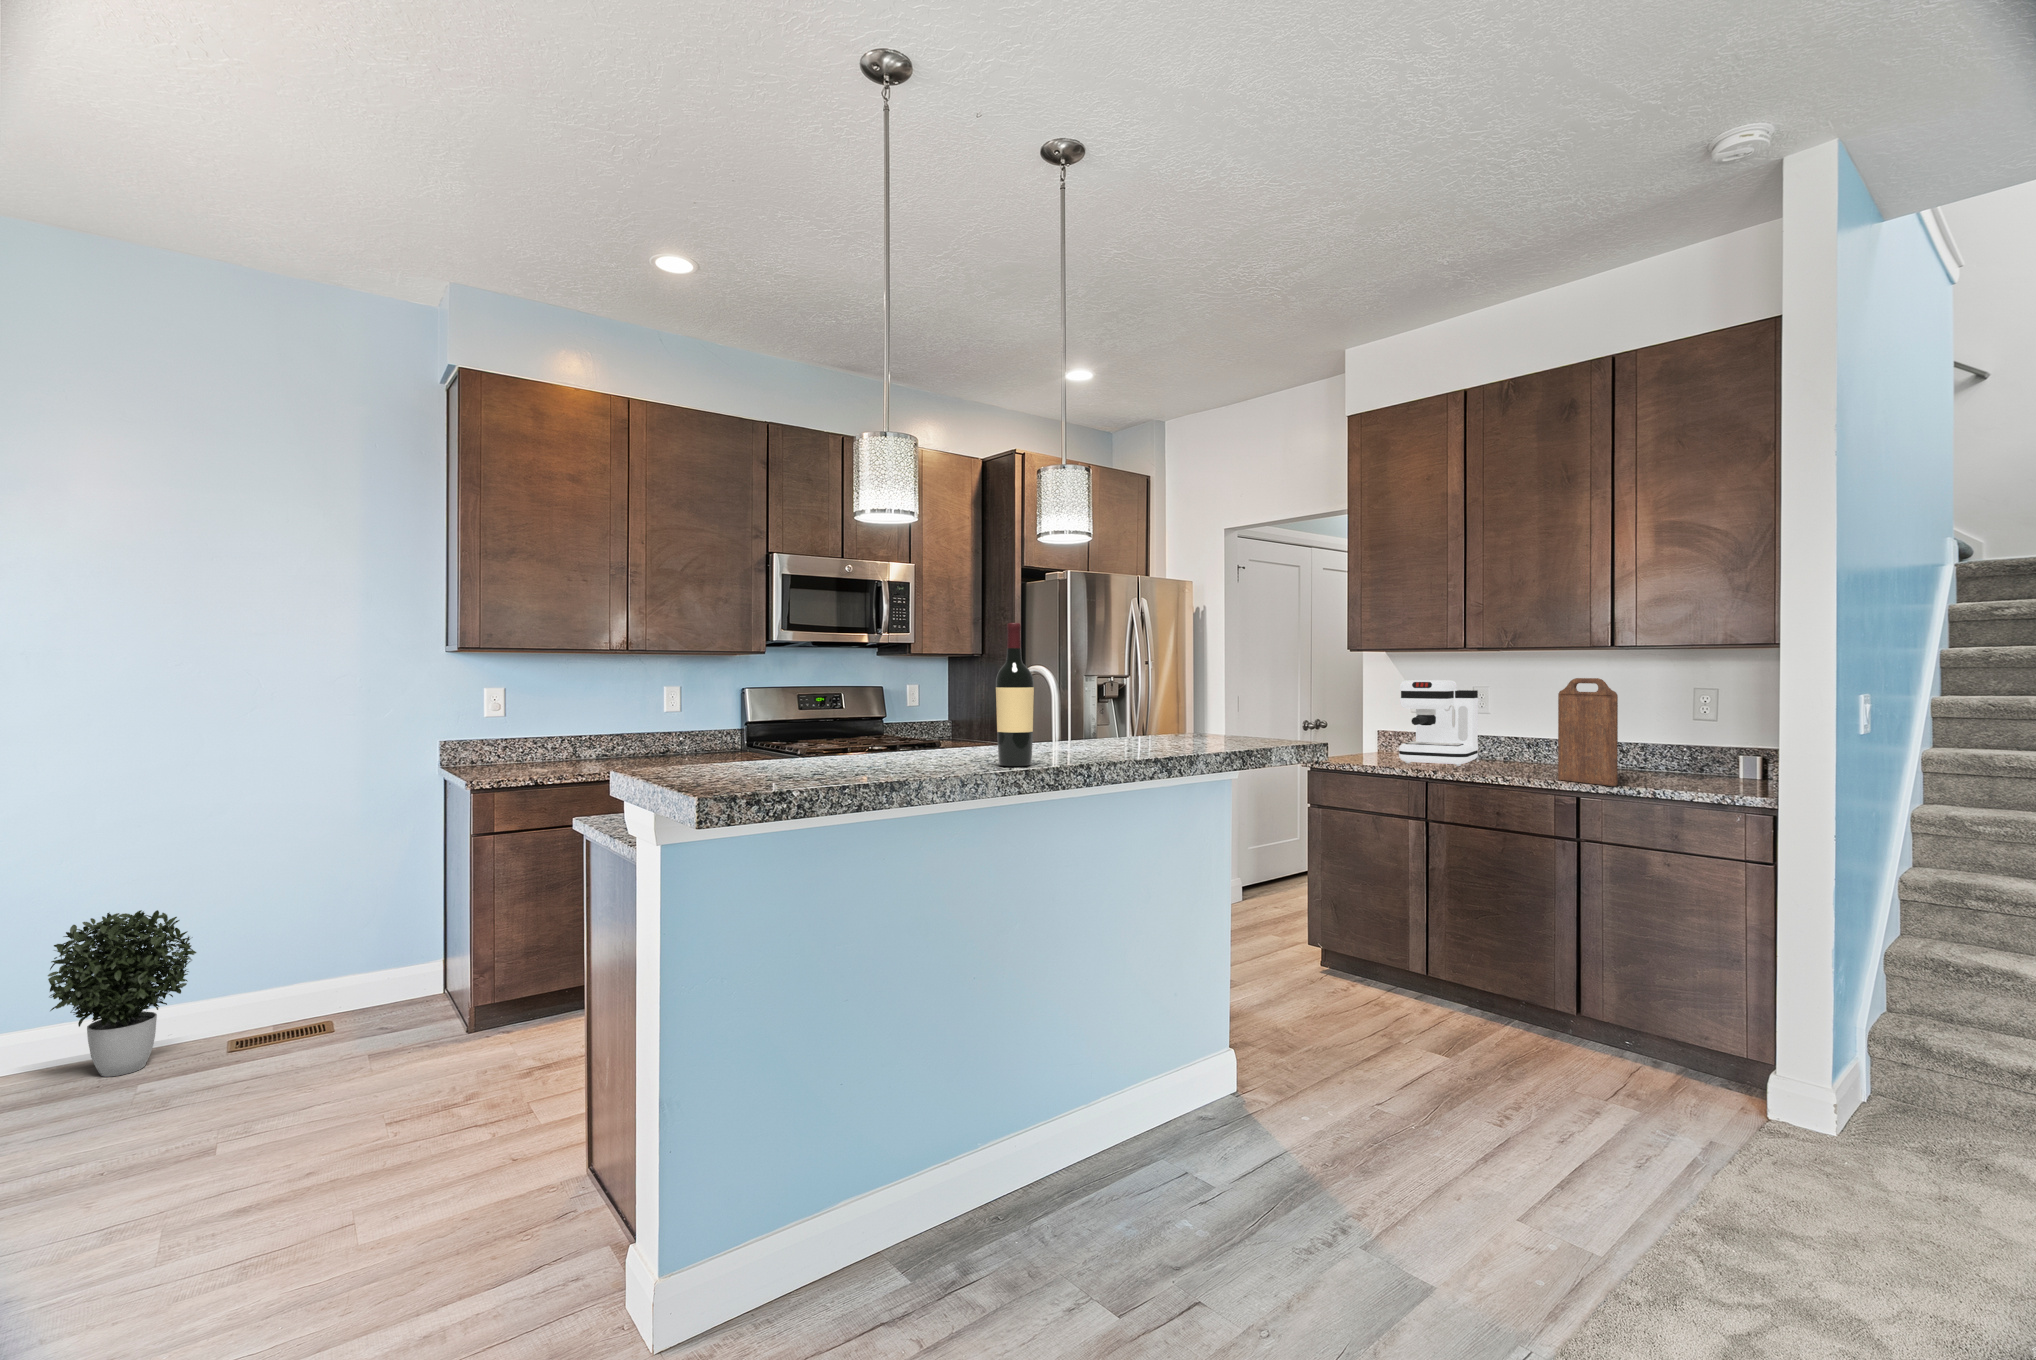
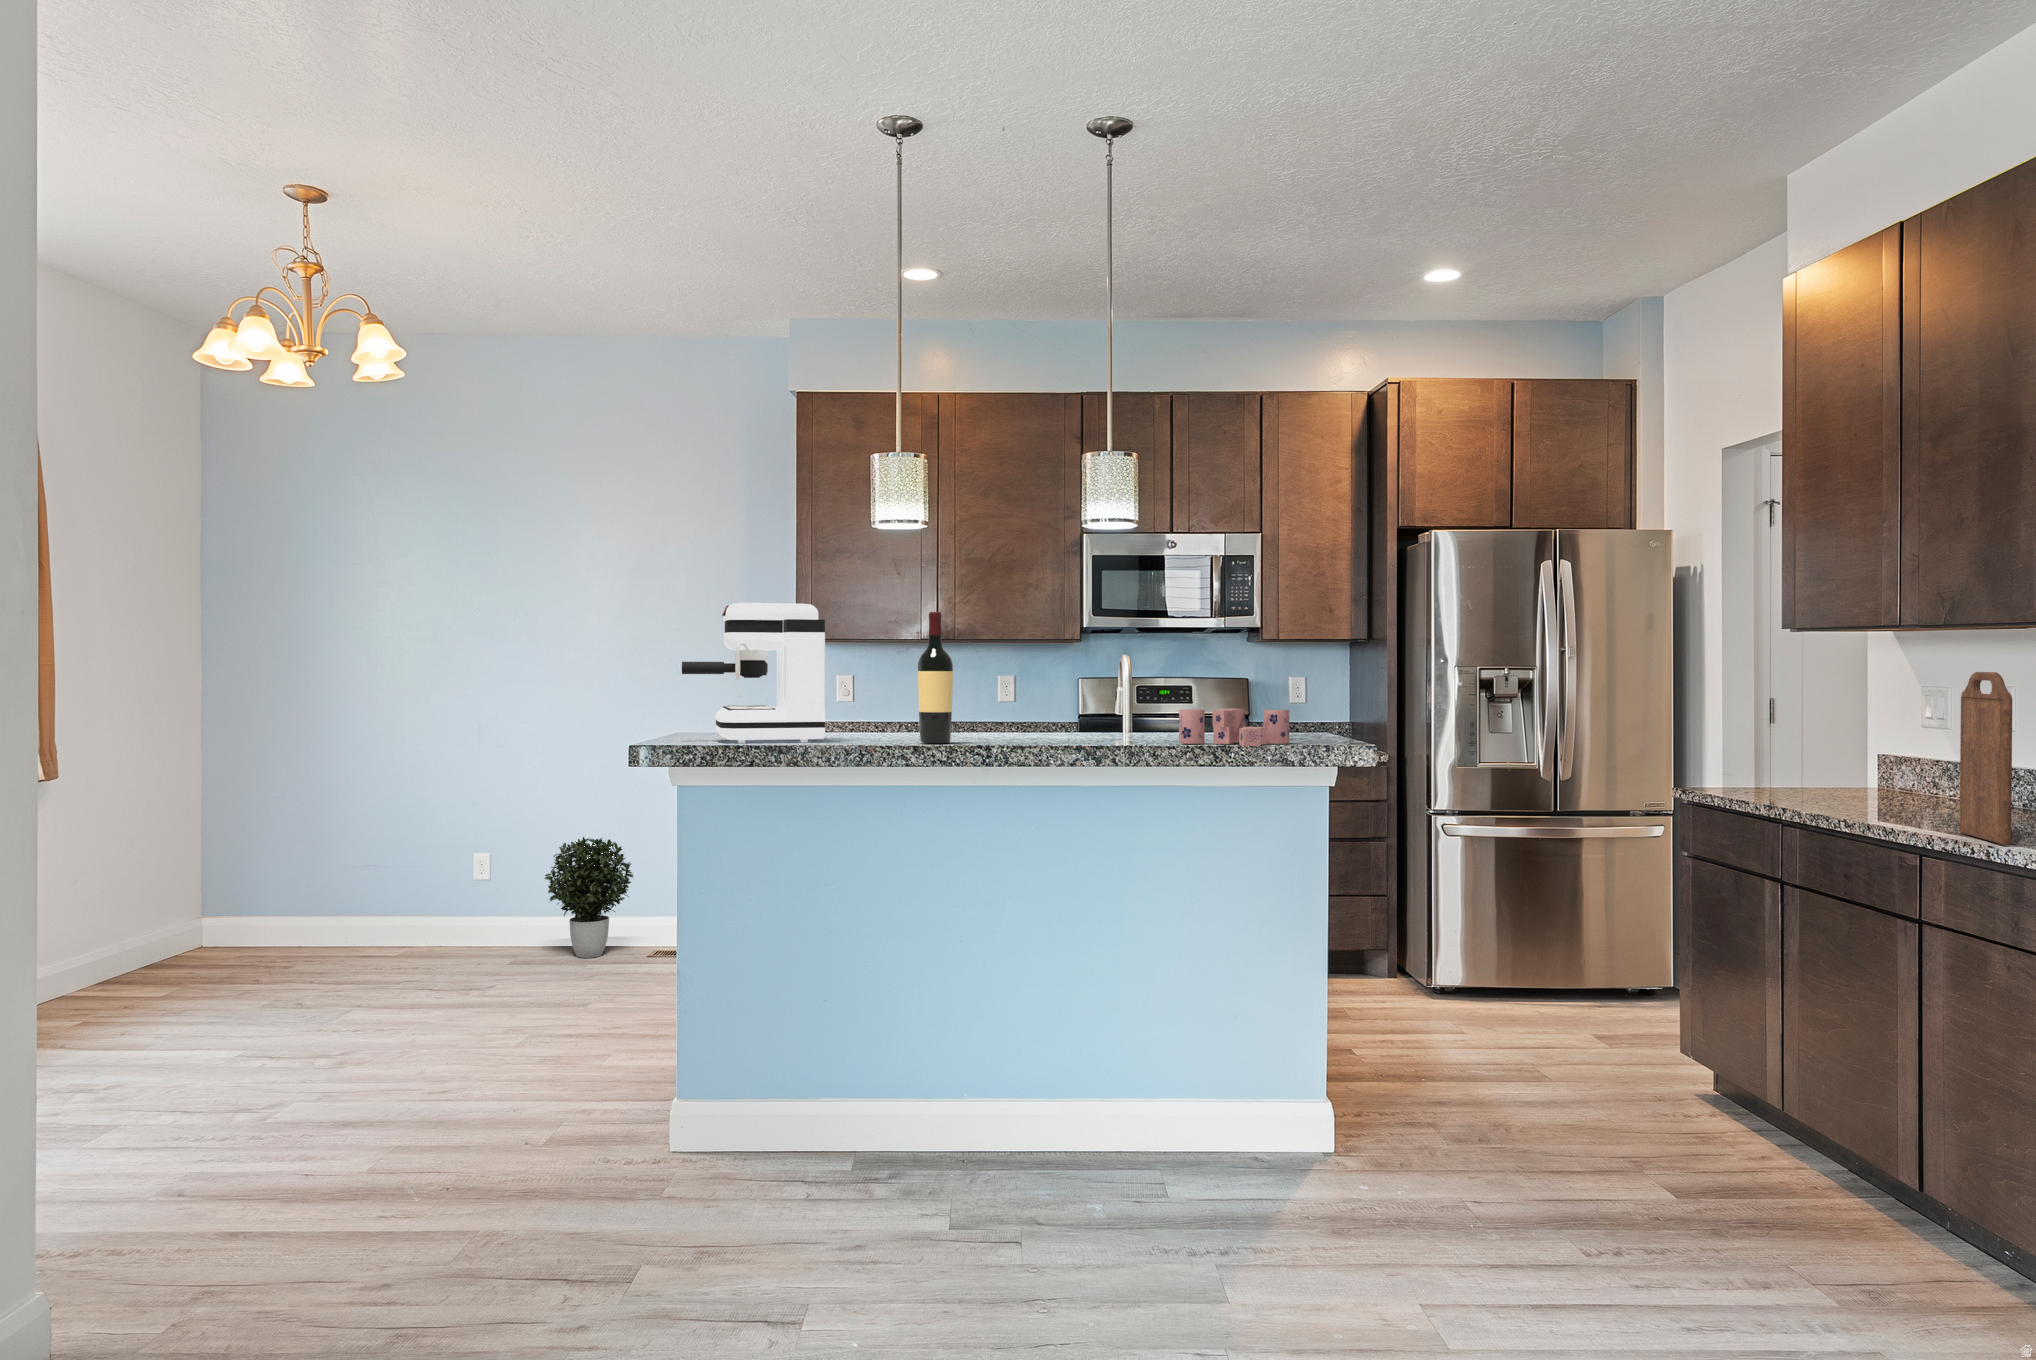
coffee maker: present [1399,680,1478,766] -> present [682,603,825,743]
candle: none [1194,716,1274,751] -> present [1179,709,1289,746]

